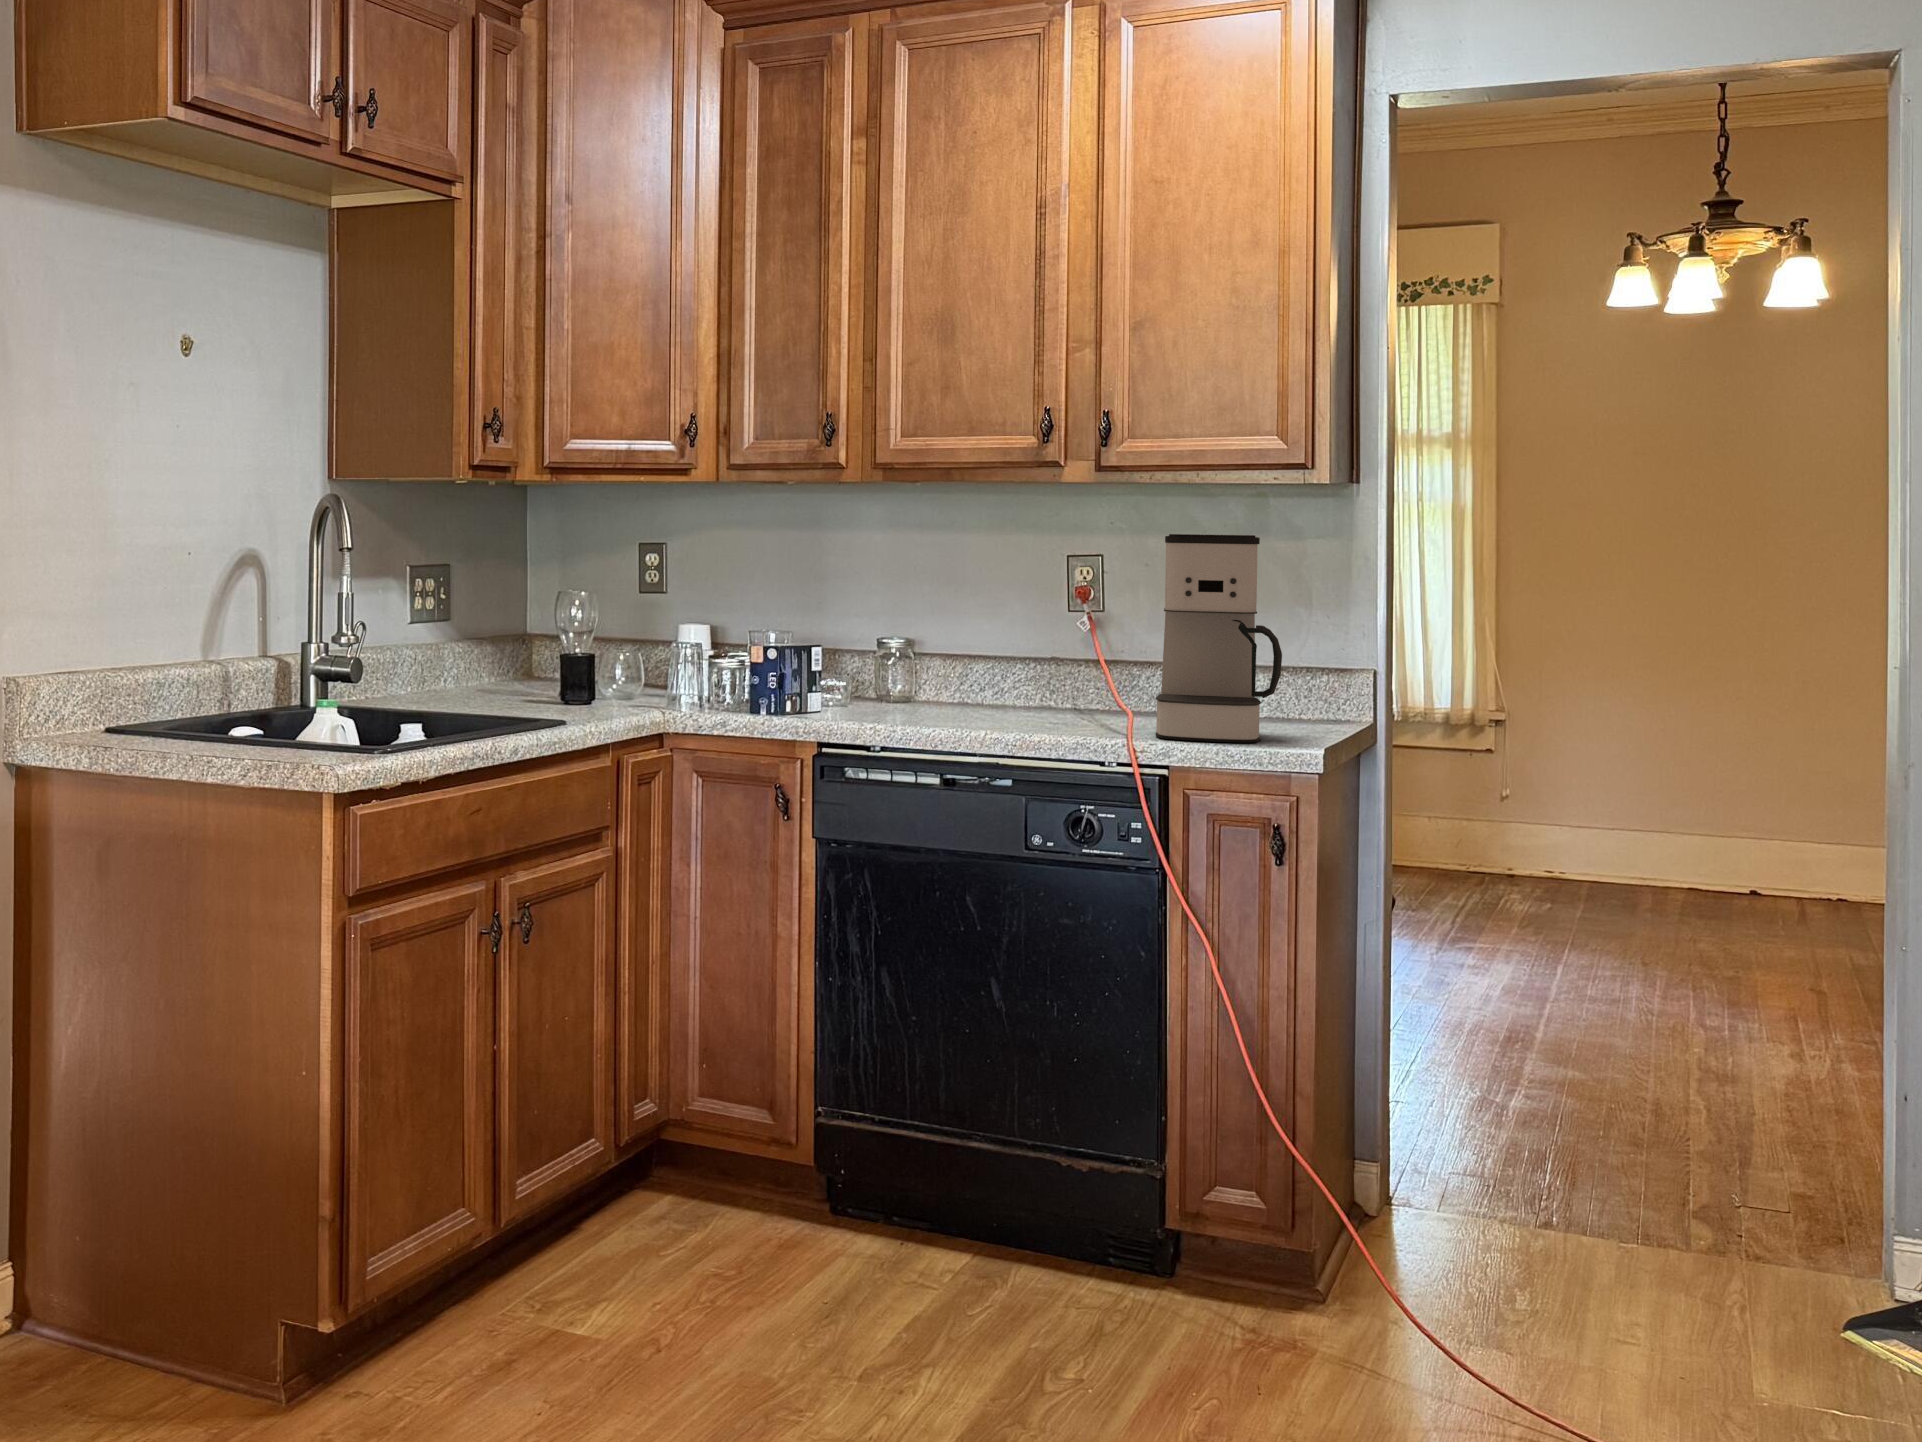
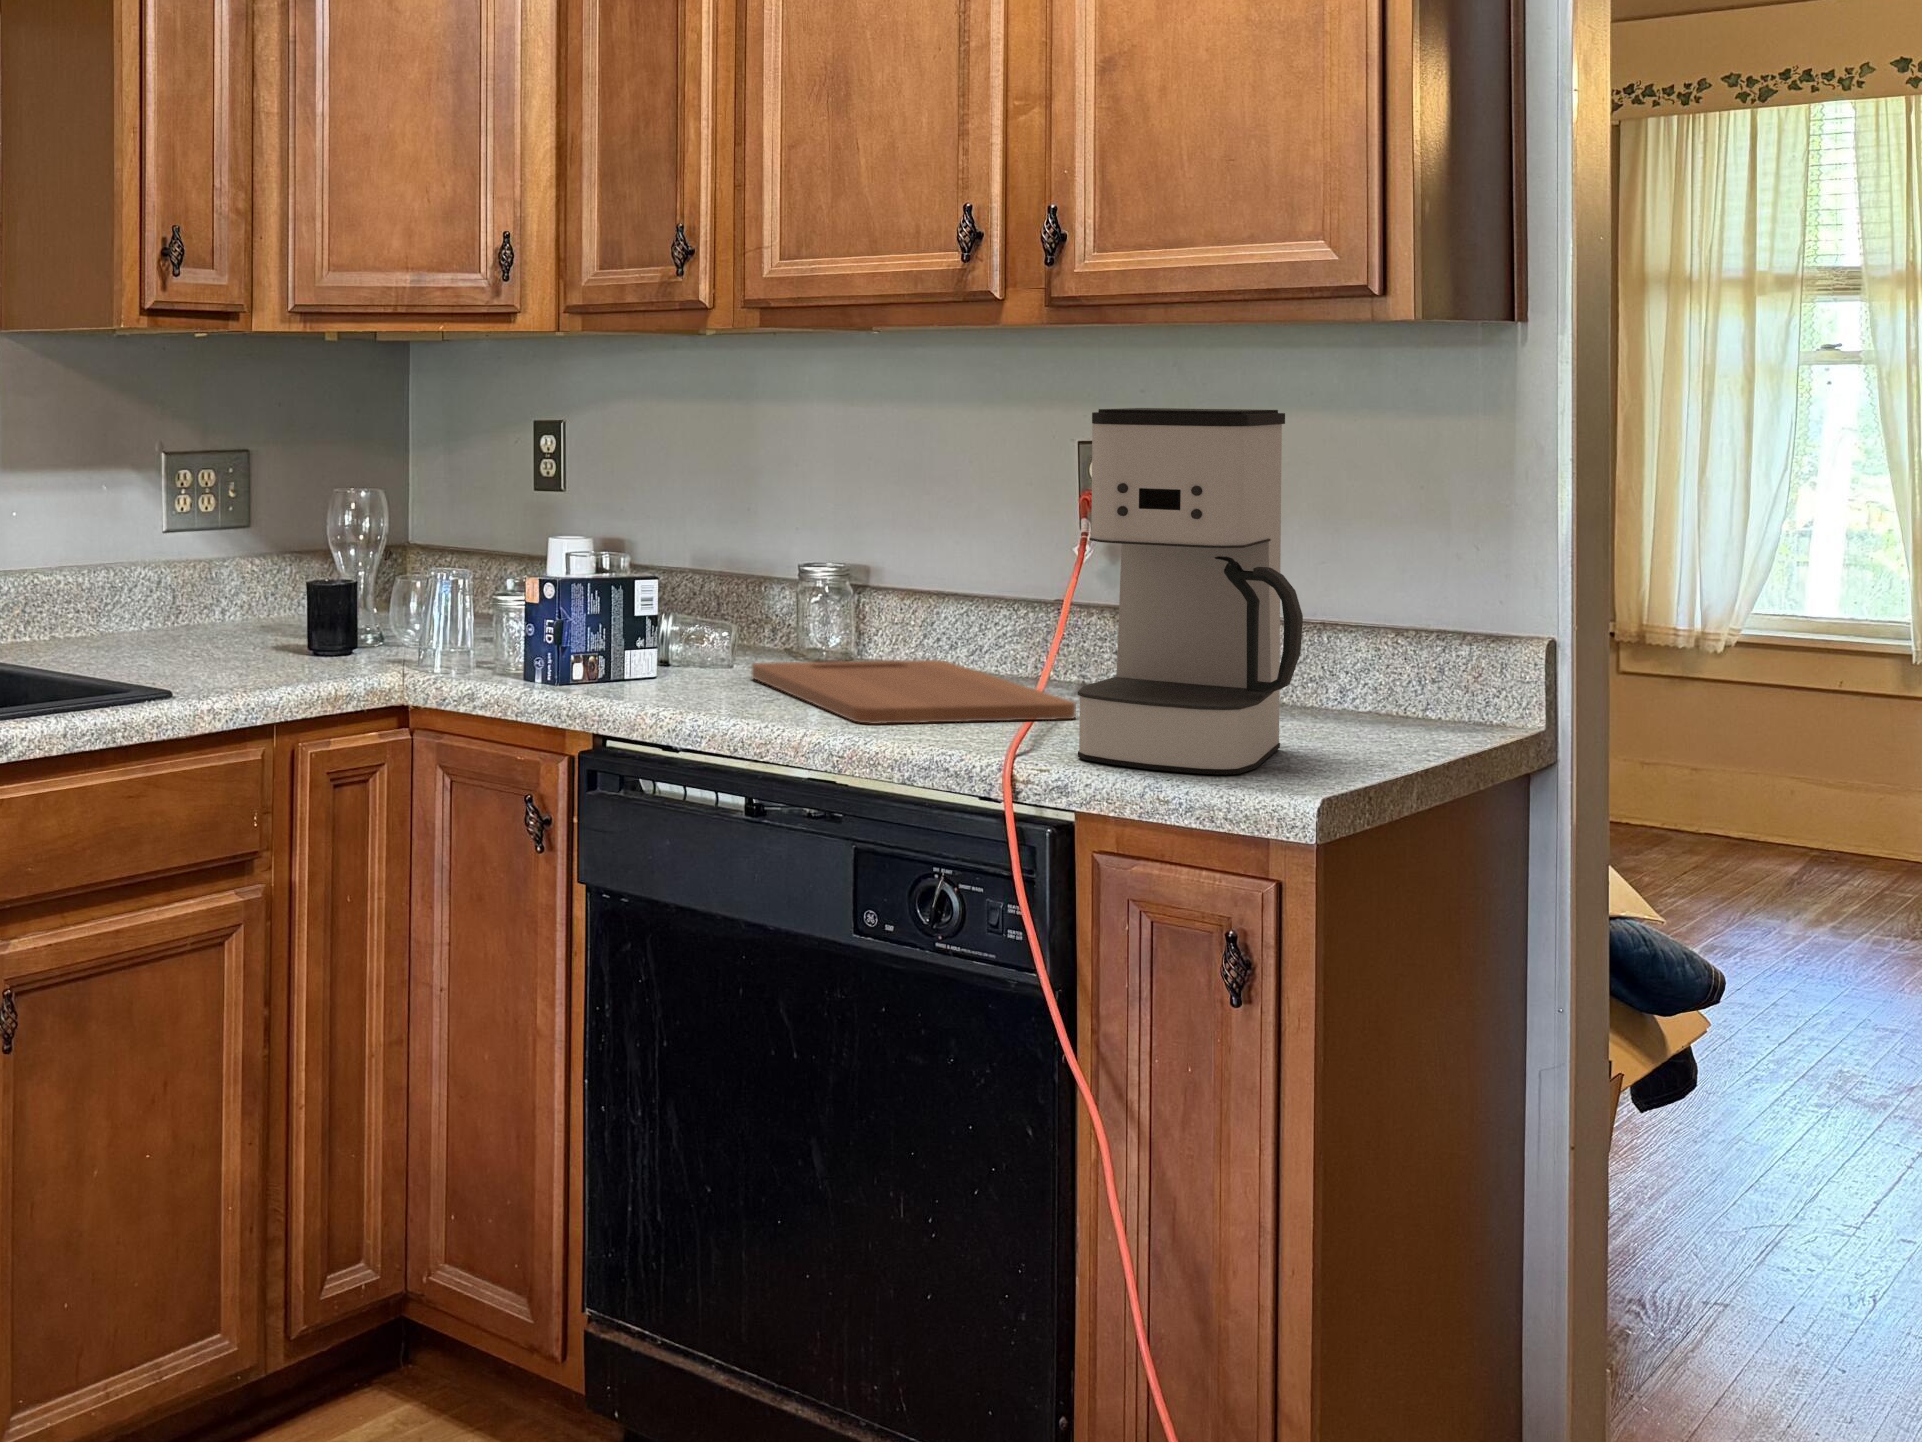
cutting board: none [880,698,1114,728] -> present [752,660,1076,724]

